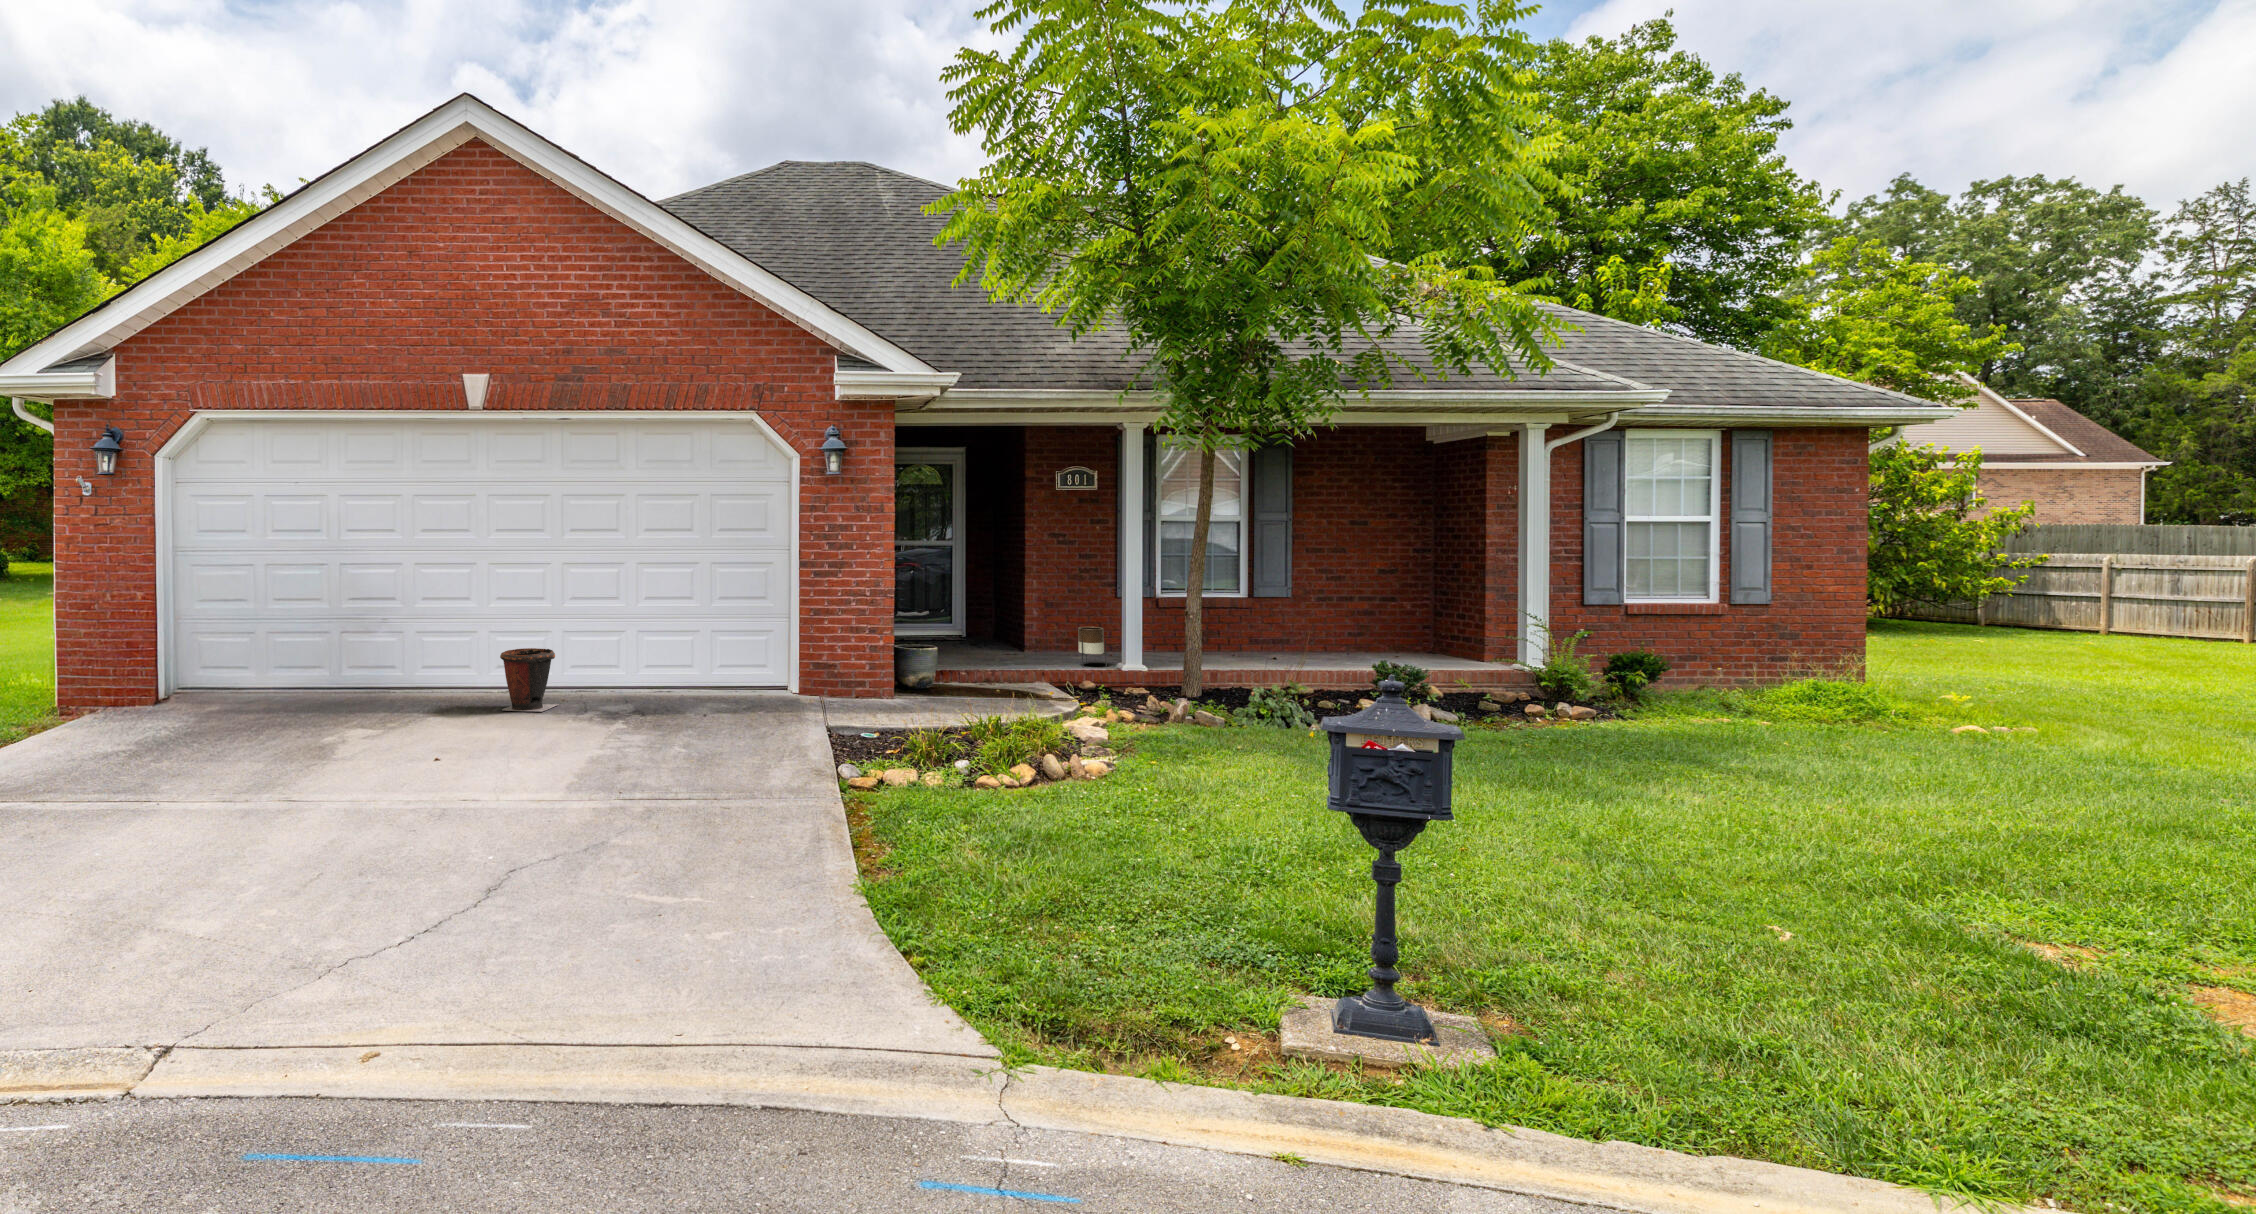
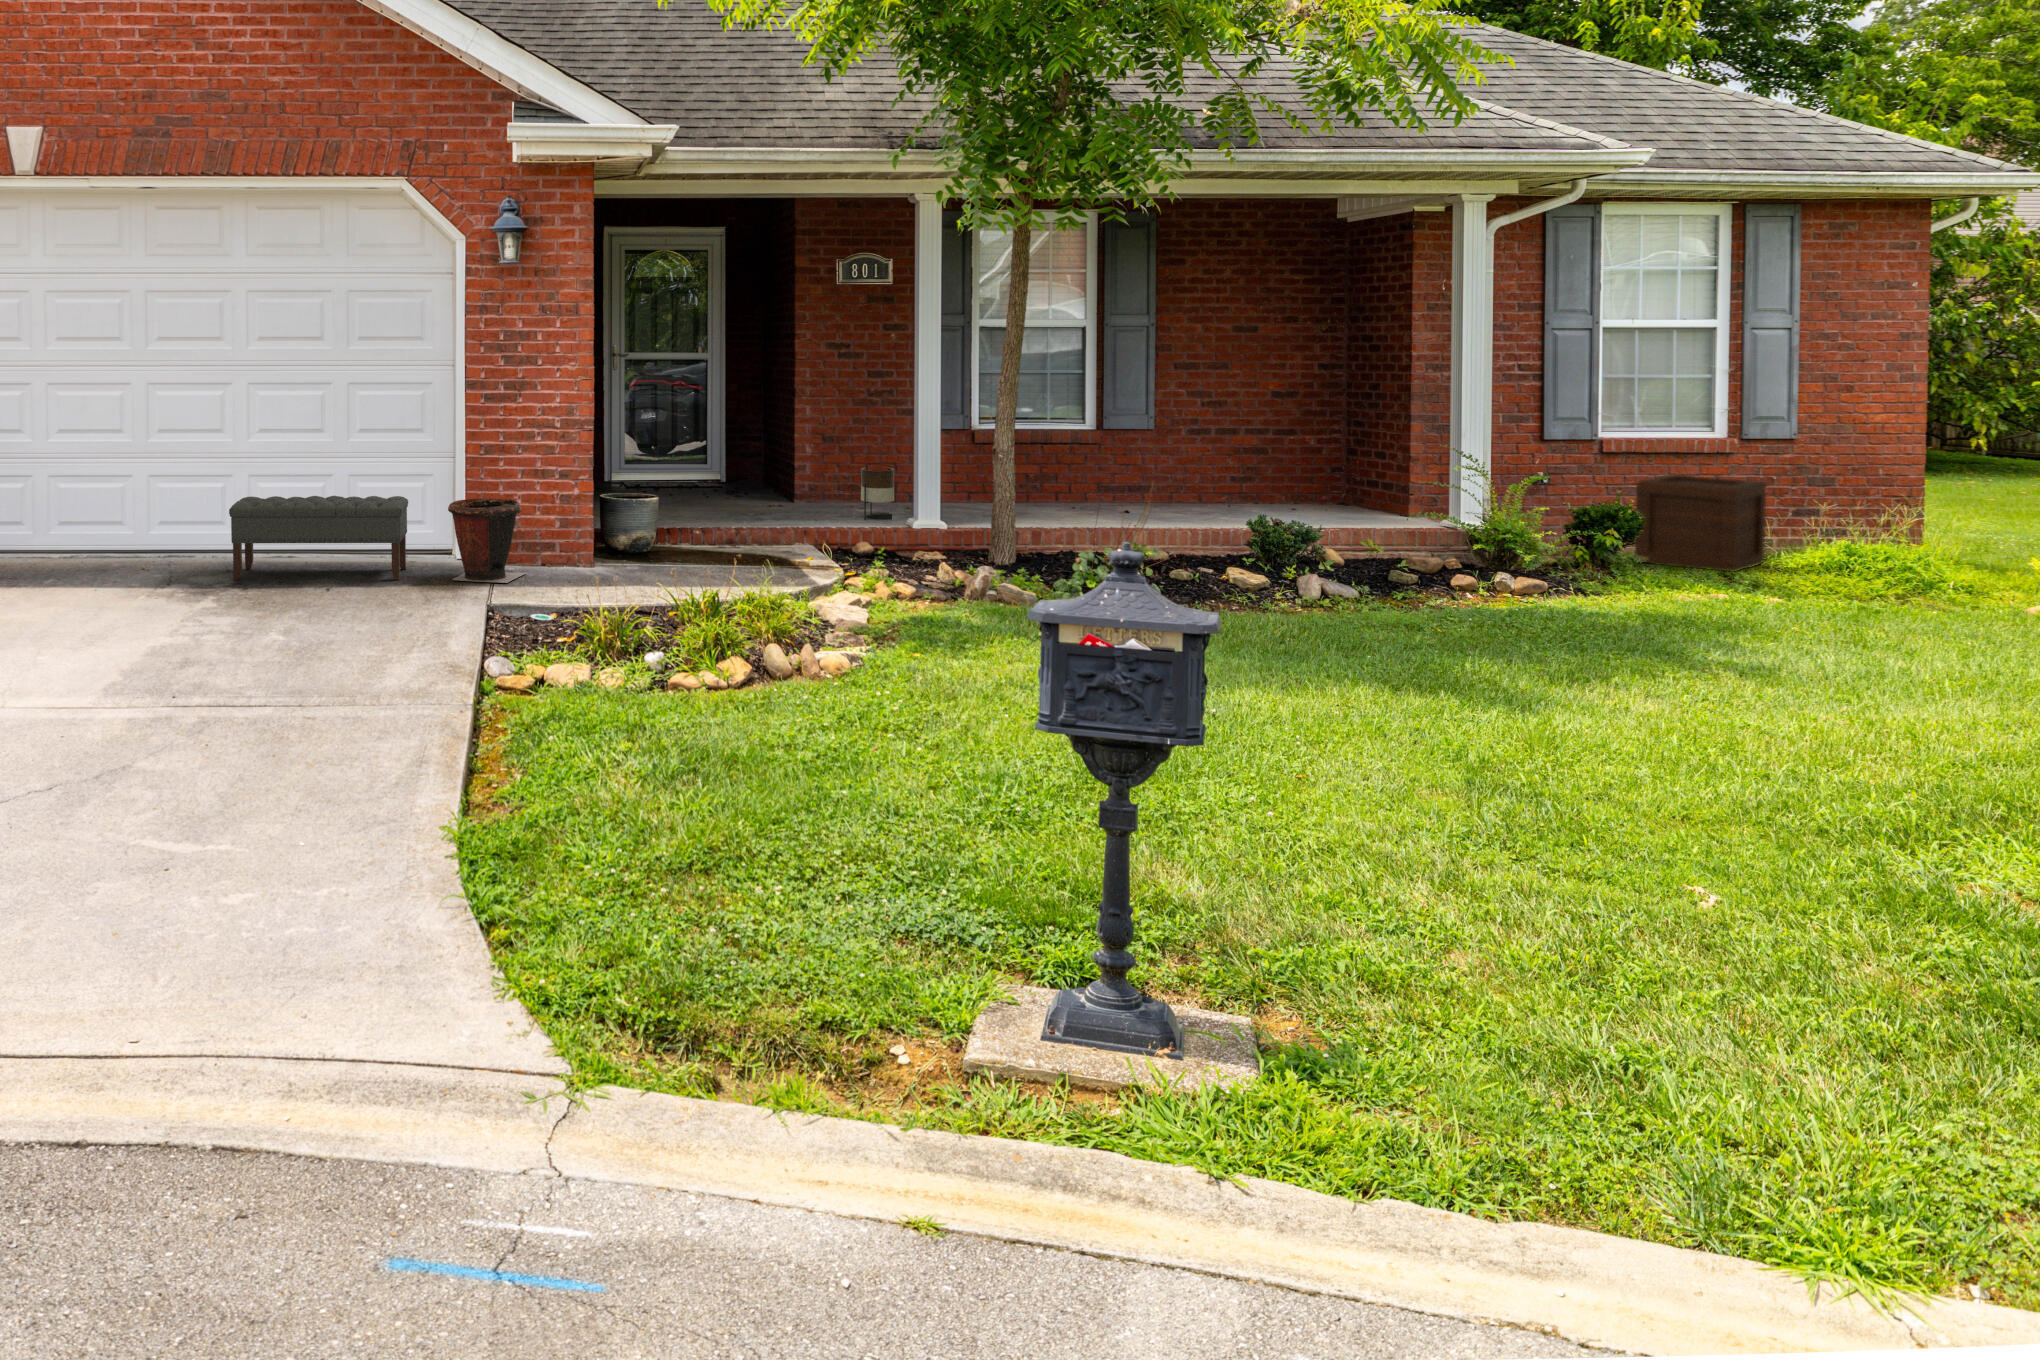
wooden crate: none [1673,633,1777,710] -> present [1635,475,1766,572]
bench: none [618,647,749,711] -> present [229,496,408,580]
trash can: present [500,648,558,712] -> present [448,498,525,583]

